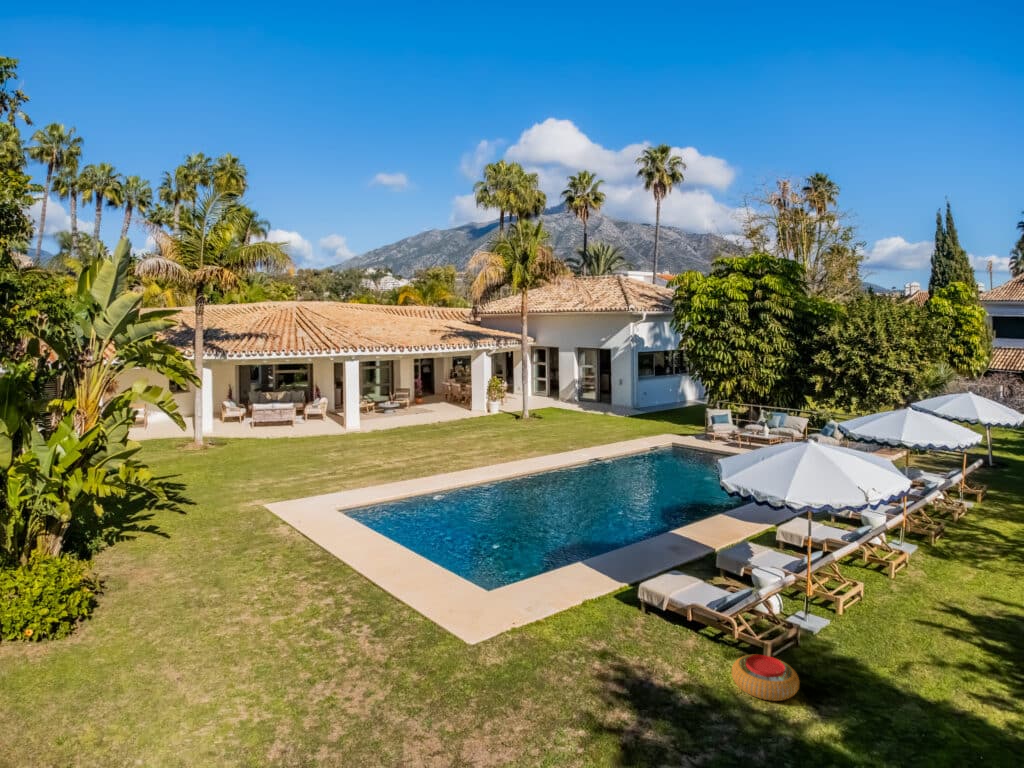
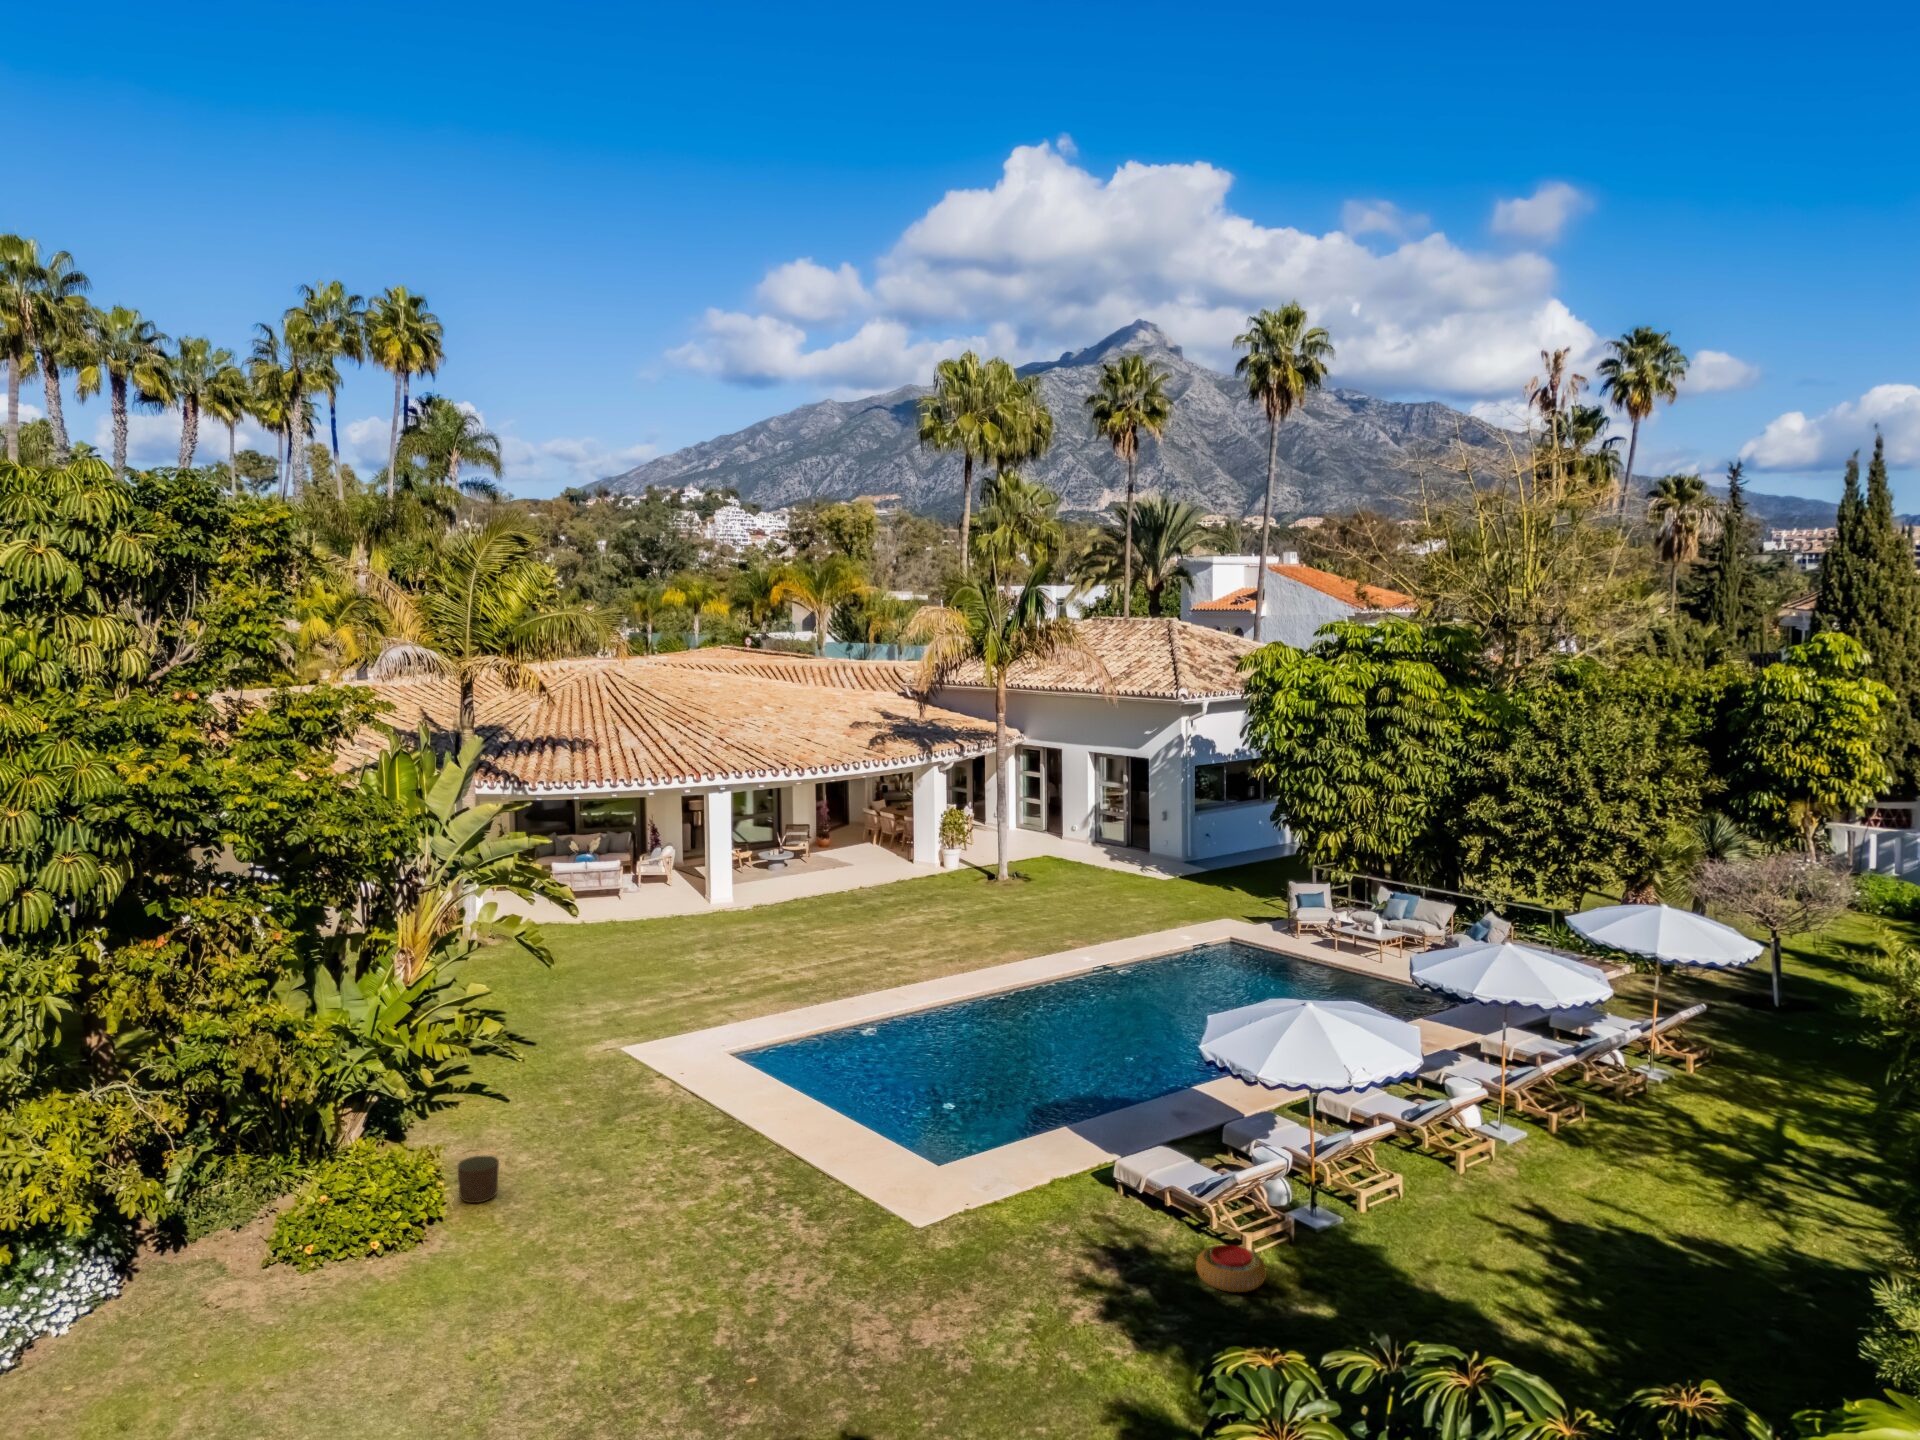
planter: none [82,589,121,630] -> present [458,1155,499,1203]

